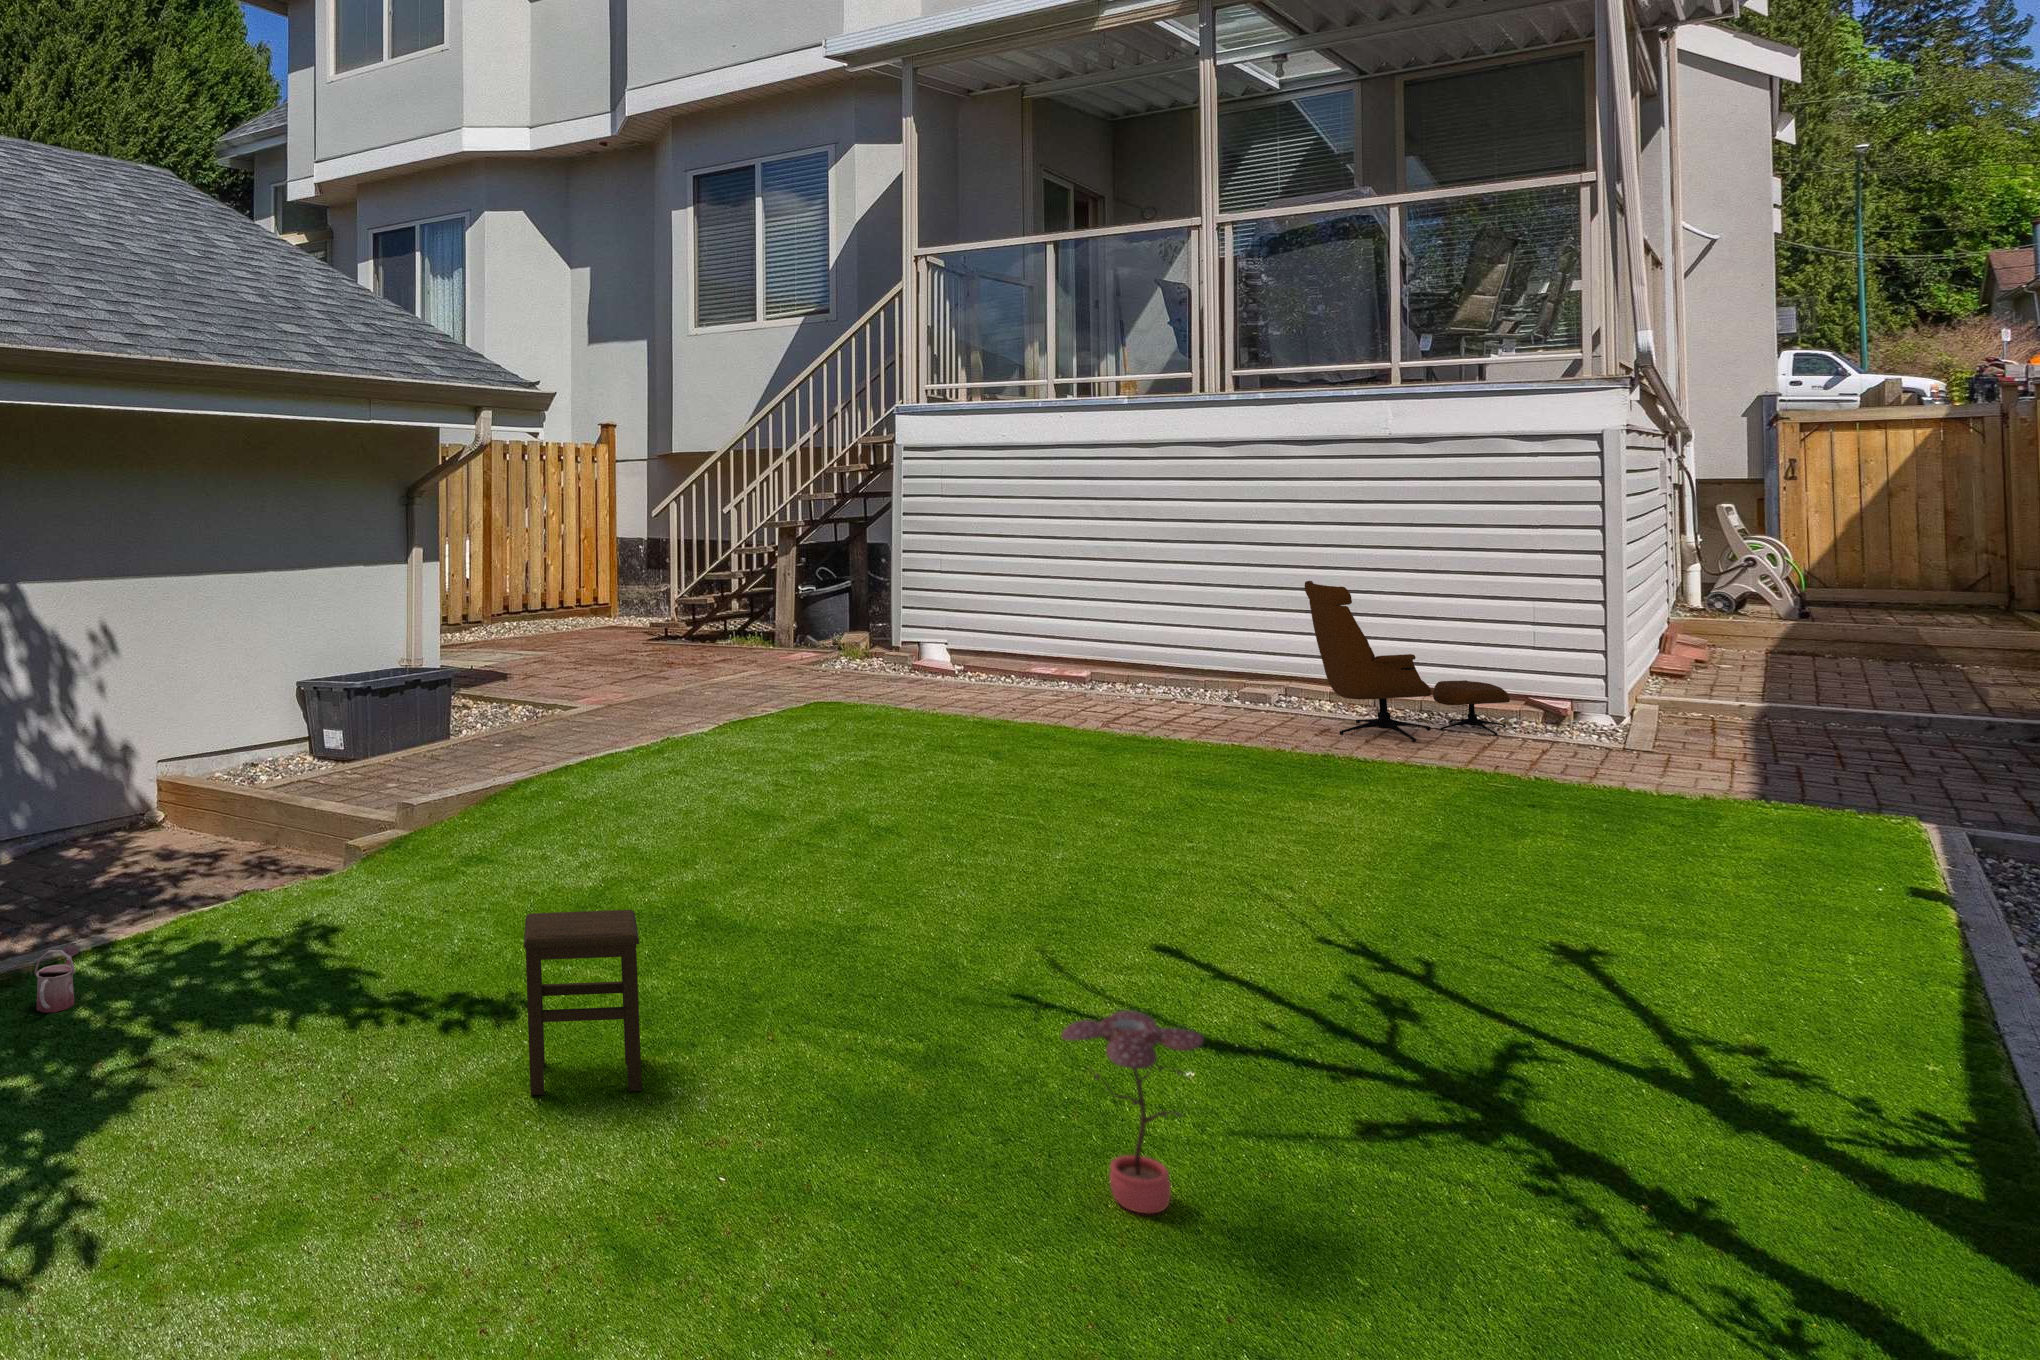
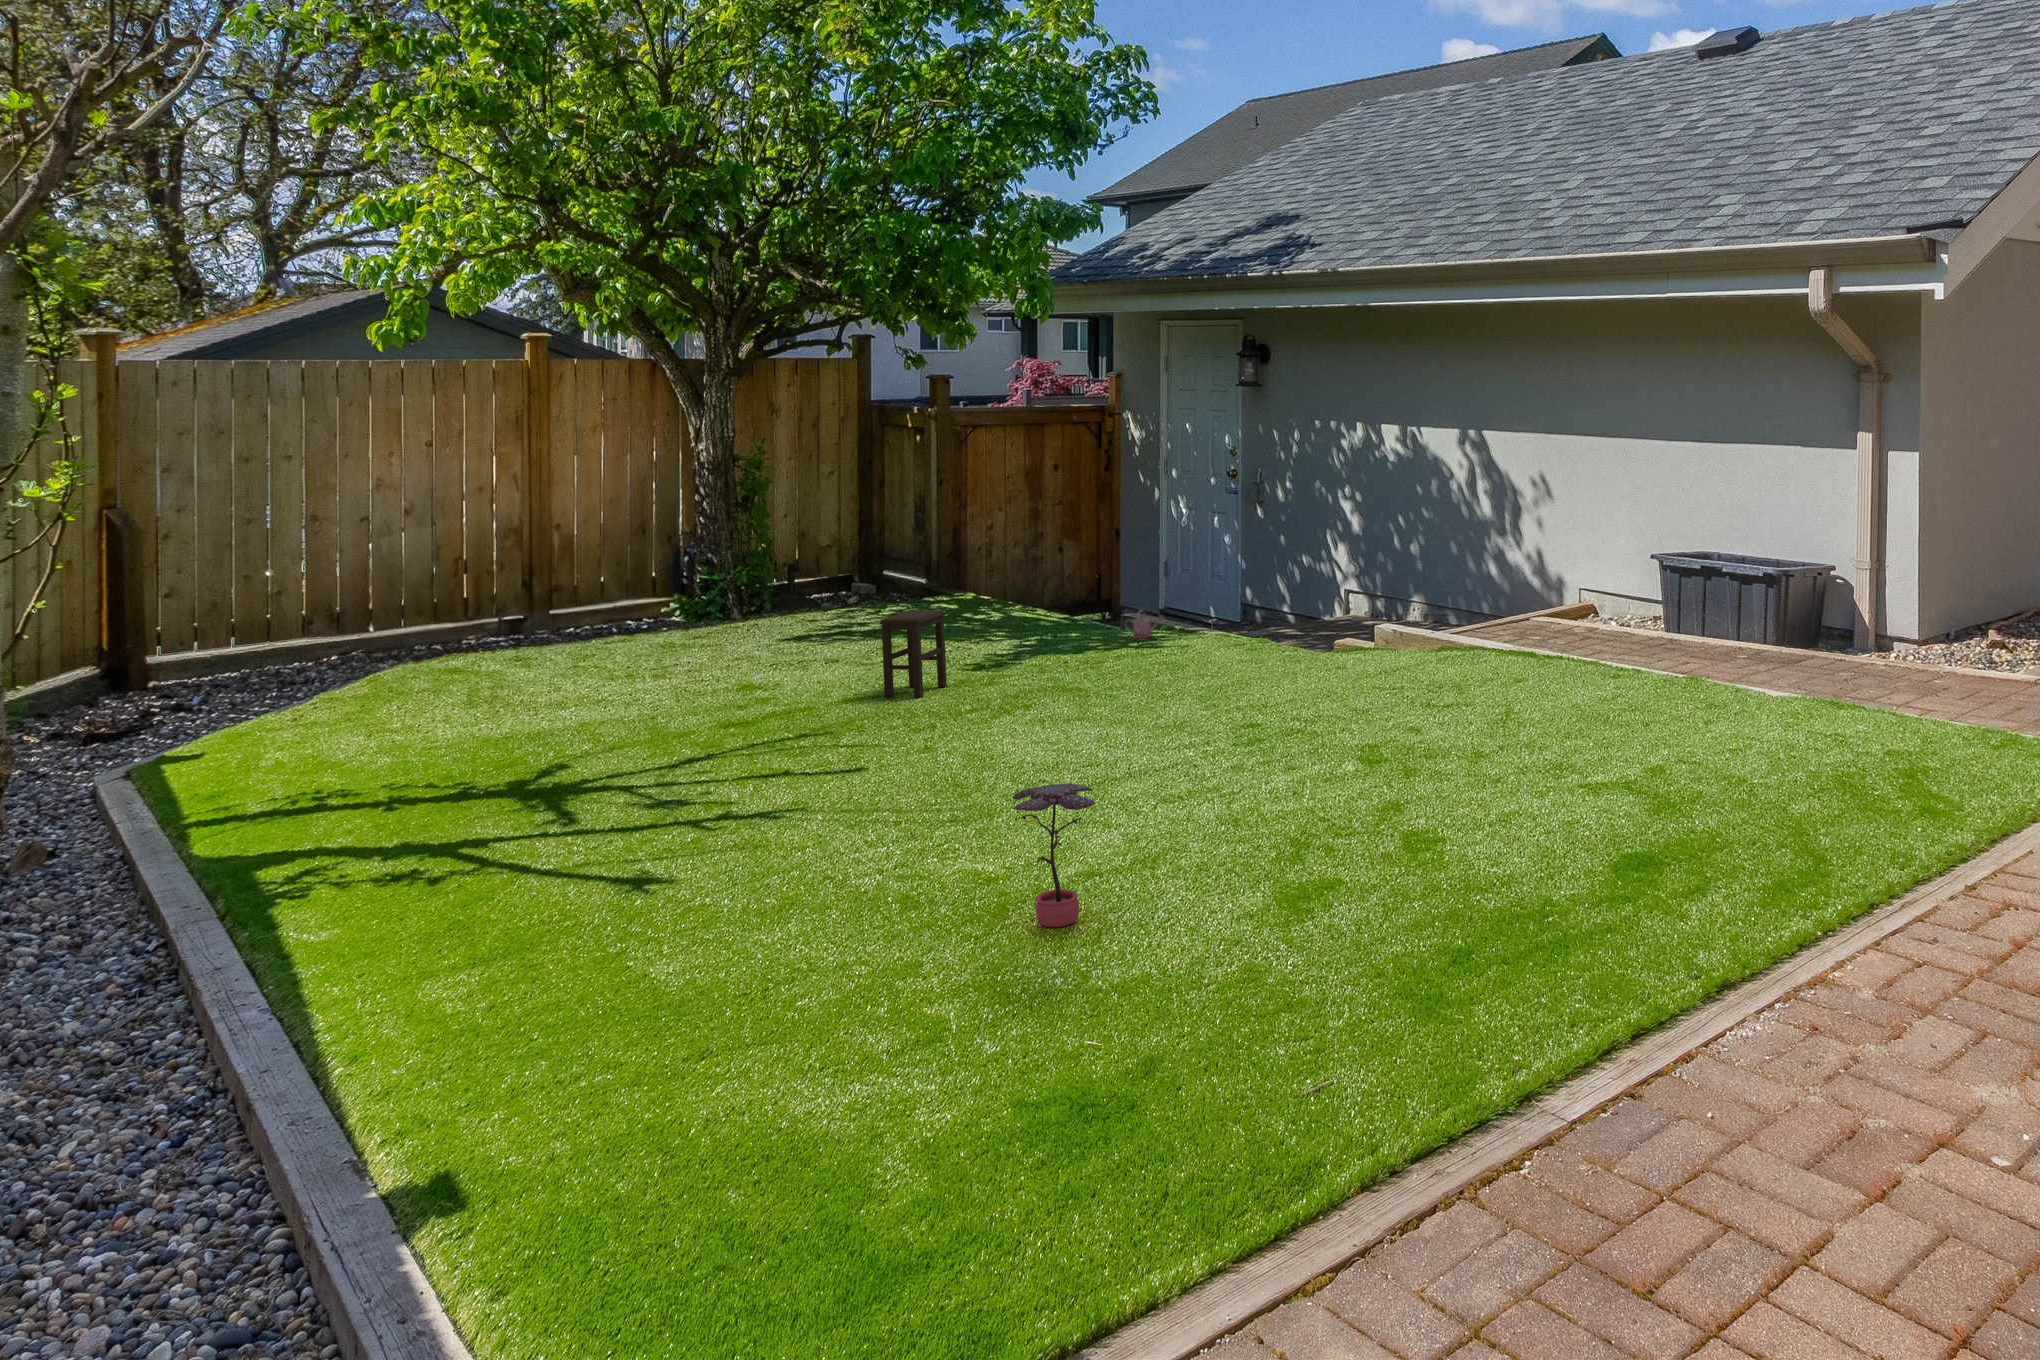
lounge chair: present [1305,581,1510,742] -> none [1373,719,1620,1359]
potted plant: present [1061,1010,1204,1214] -> present [1013,783,1095,927]

